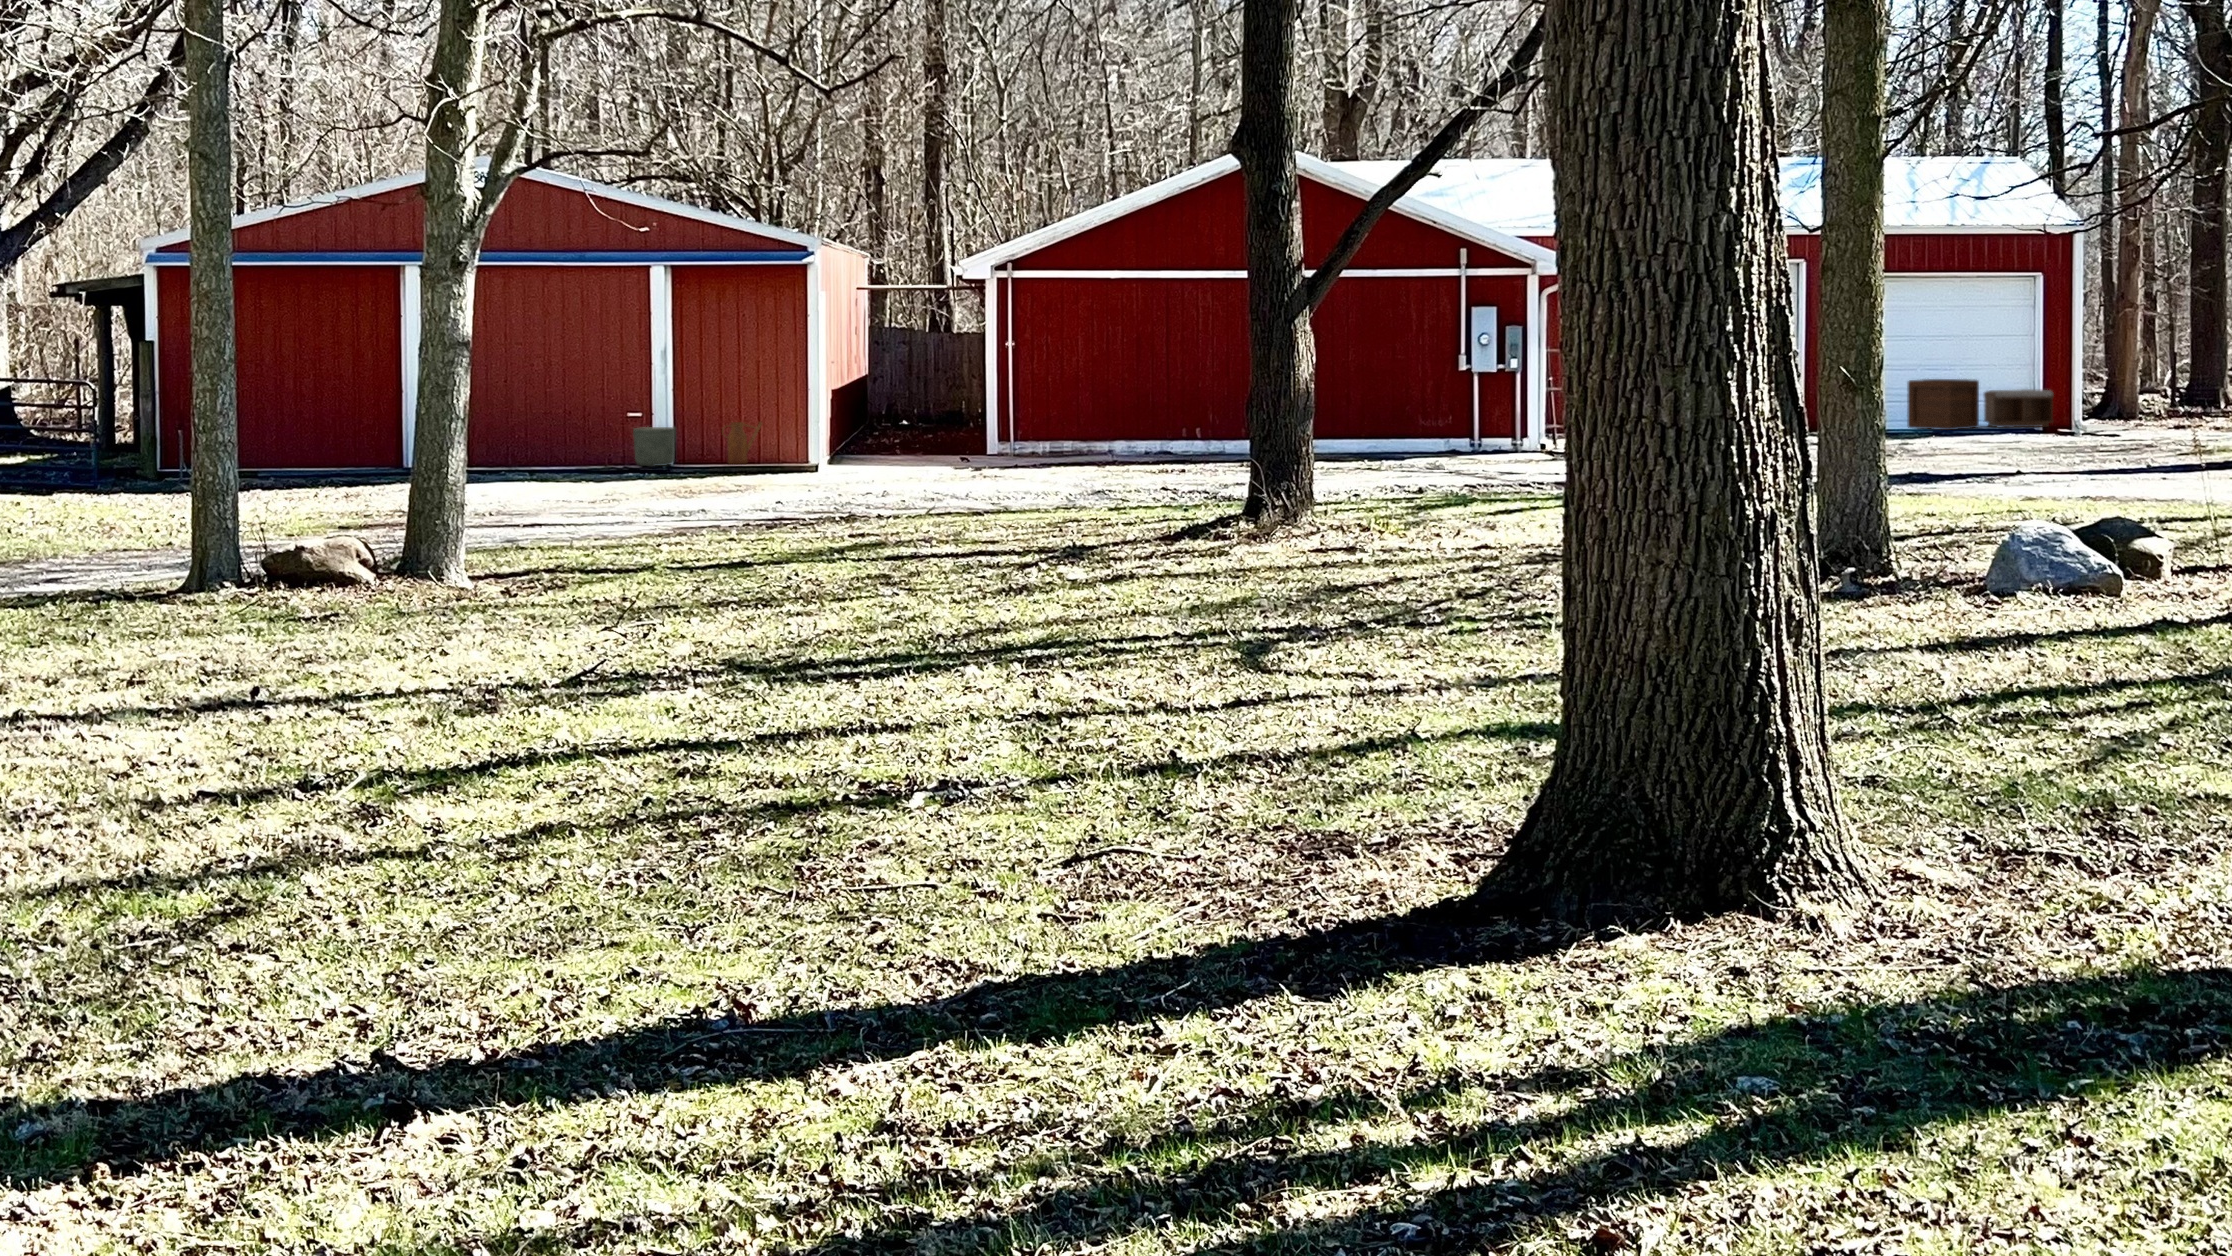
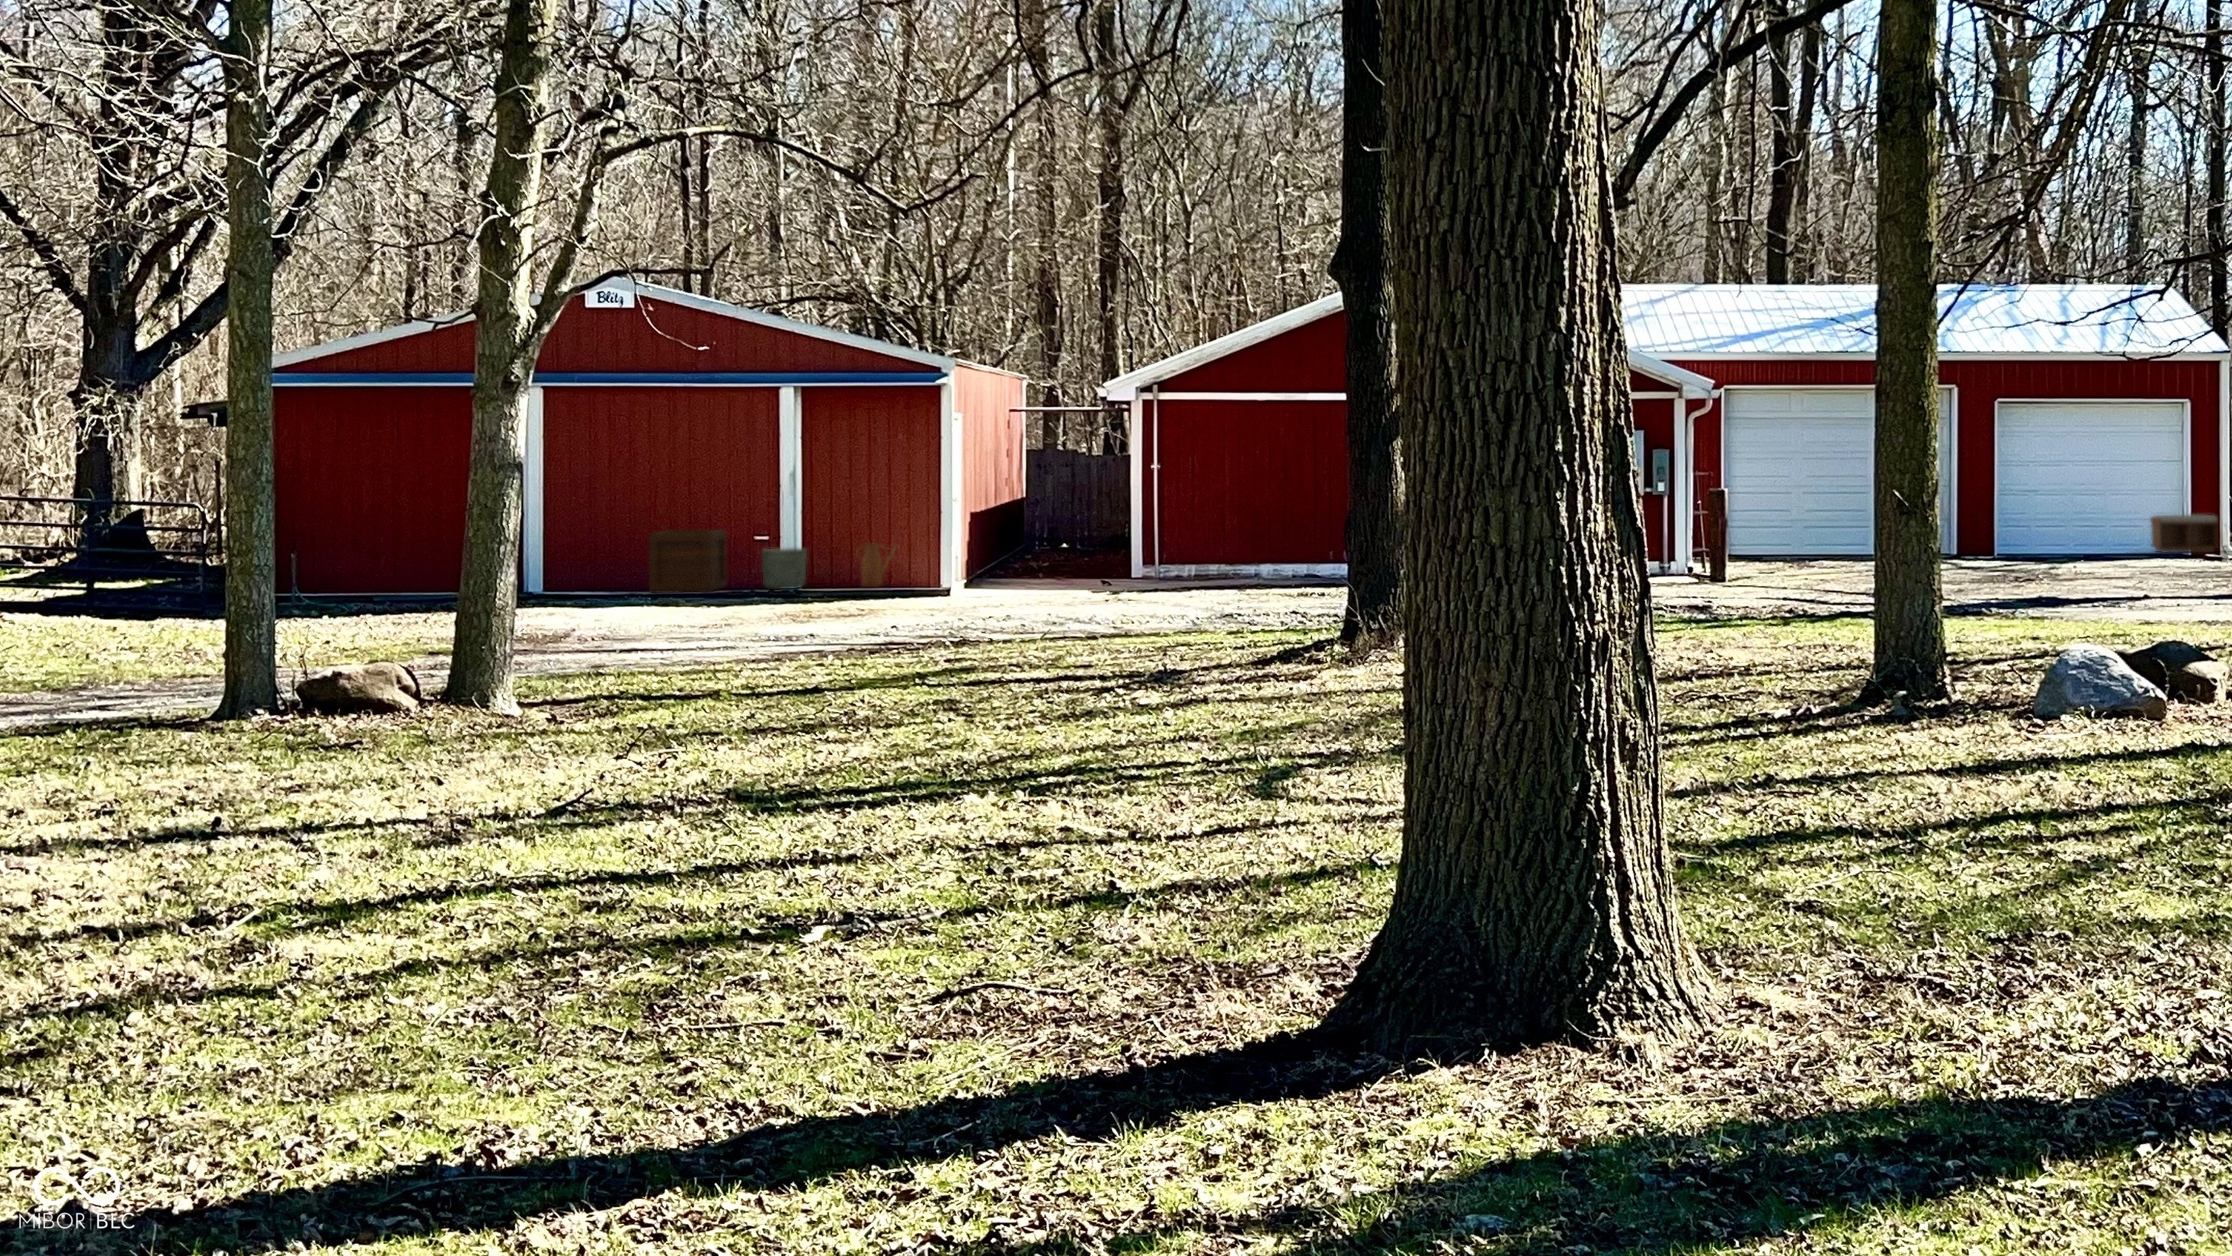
wooden crate: present [1907,379,1979,430] -> present [649,530,726,593]

